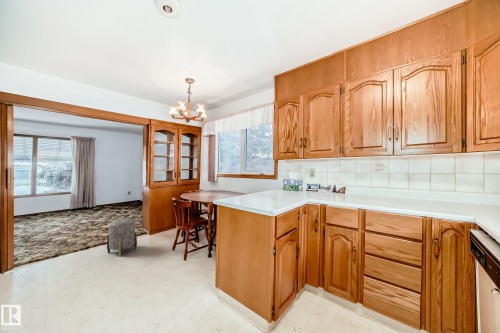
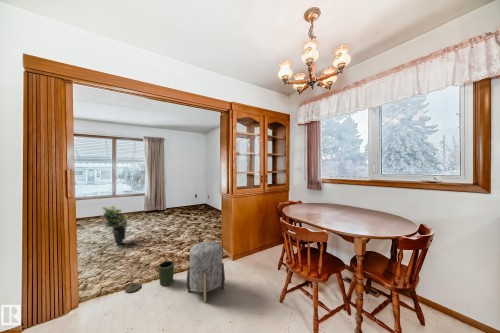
potted plant: none [26,199,55,234] -> present [102,206,127,245]
trash can: none [55,236,98,258] -> present [125,261,174,293]

